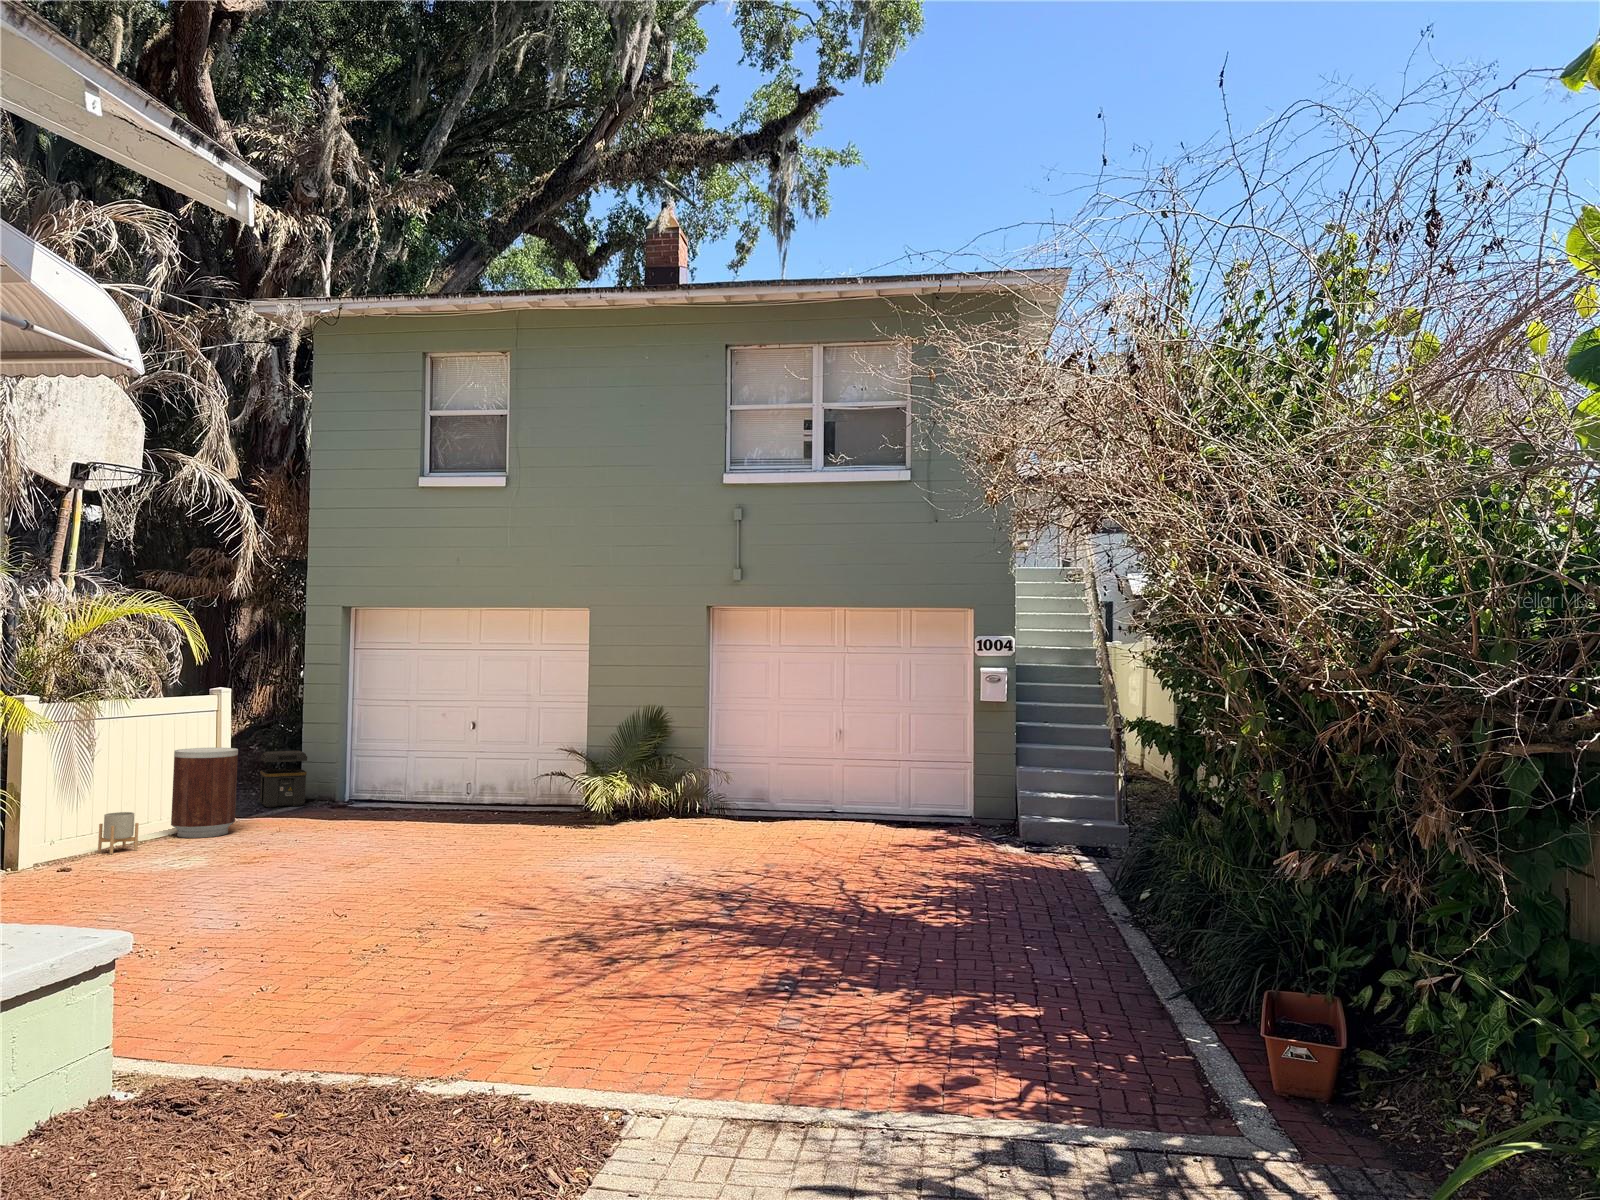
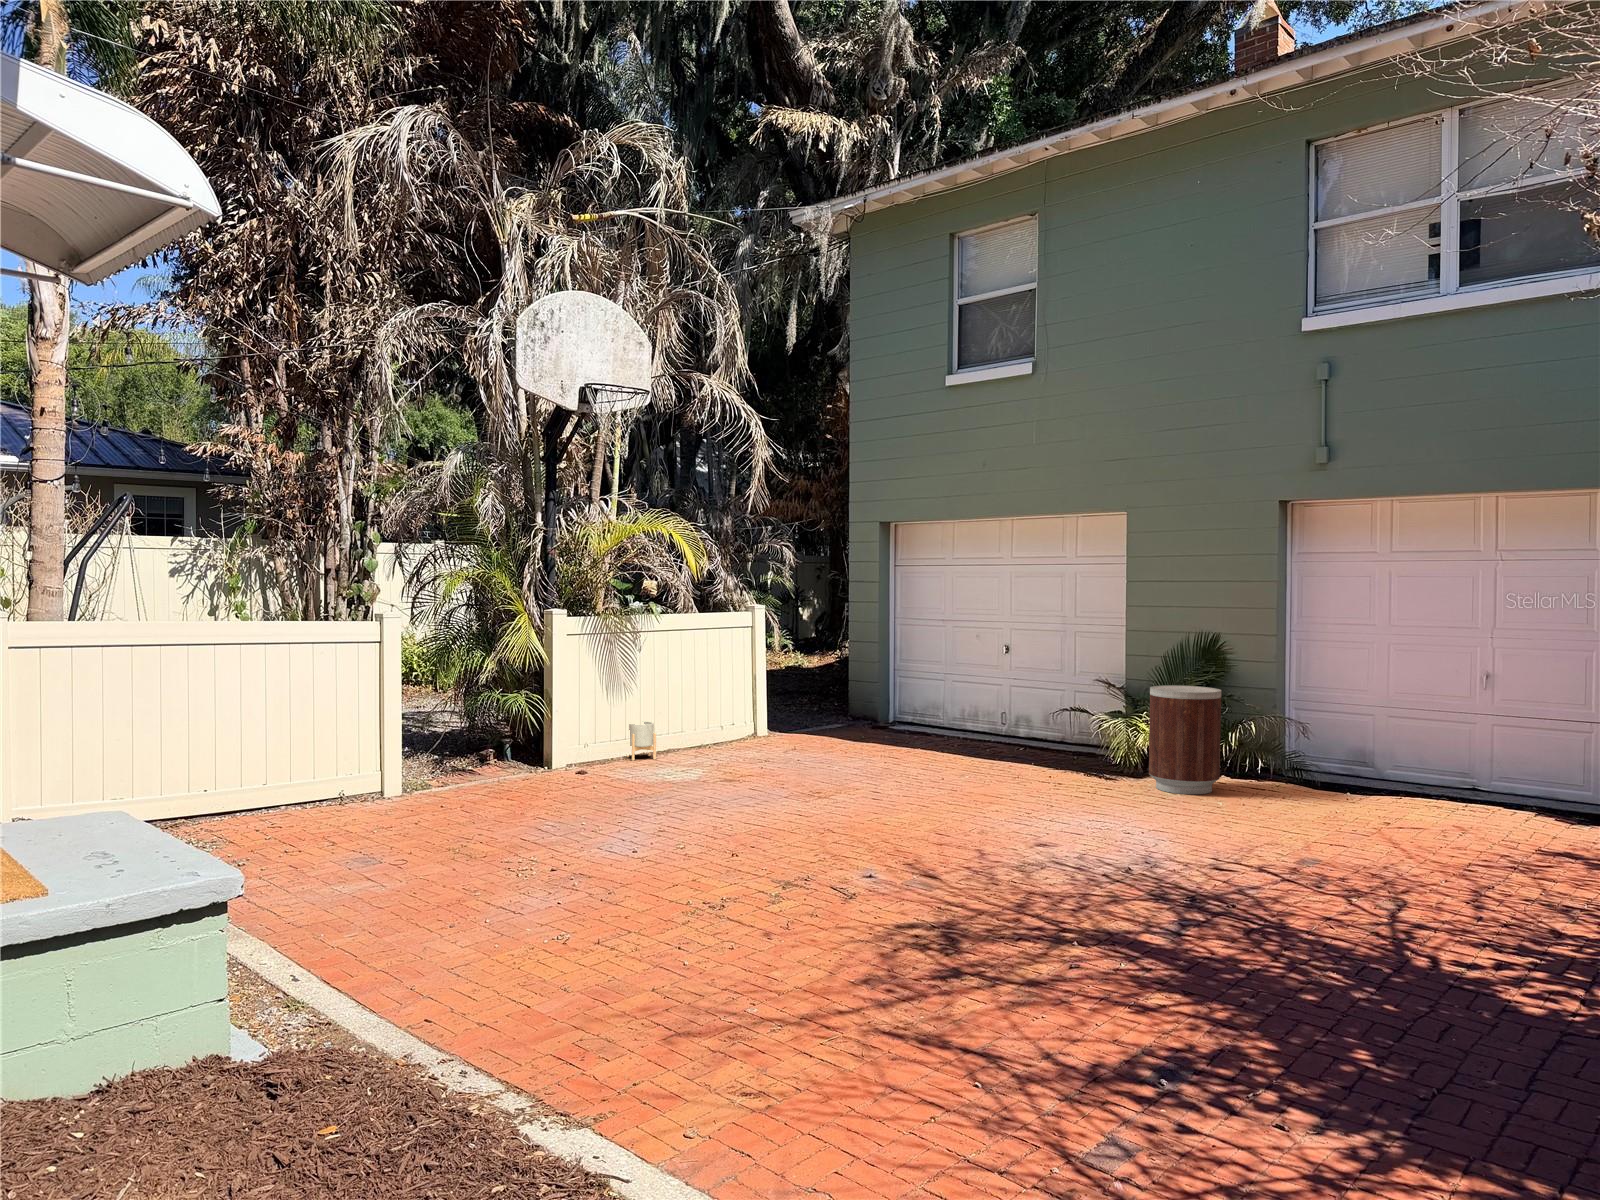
trash can: present [171,748,238,838] -> present [1149,685,1221,794]
toolbox: present [260,751,307,808] -> none [805,670,845,726]

